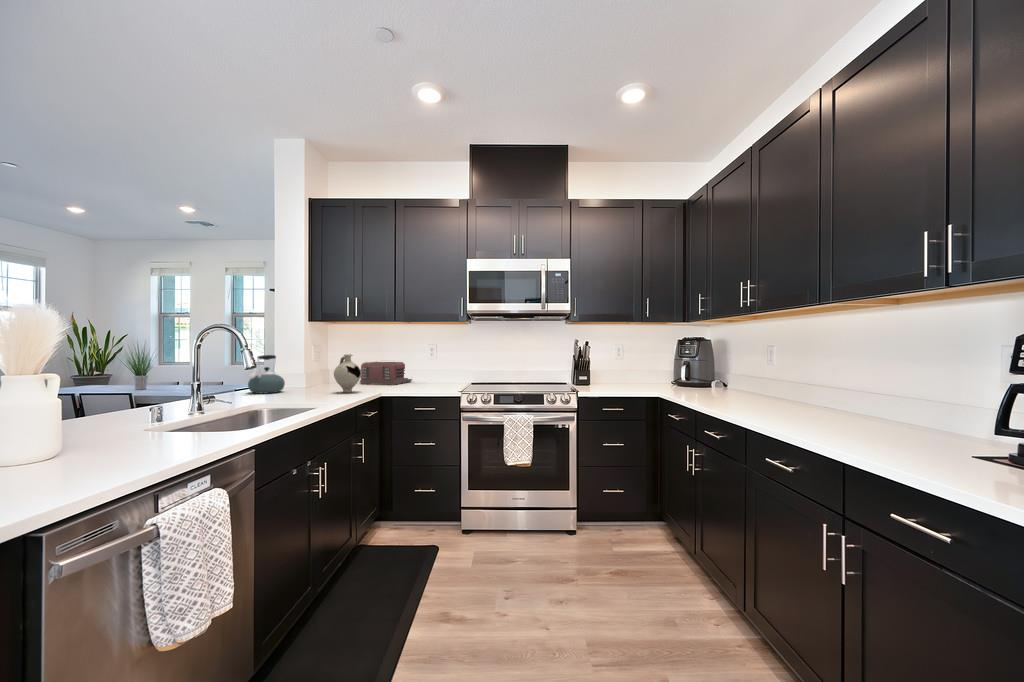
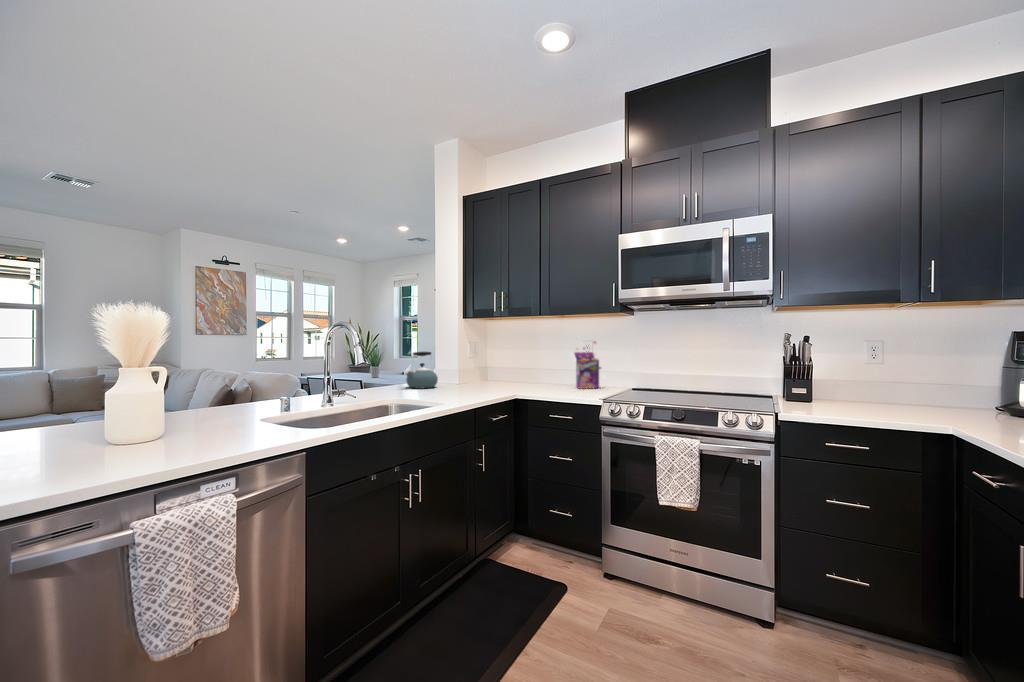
cereal box: none [417,344,447,386] -> present [574,341,605,389]
decorative vase: present [334,354,361,393] -> none [474,352,501,392]
toaster: present [360,362,412,385] -> none [518,359,574,386]

